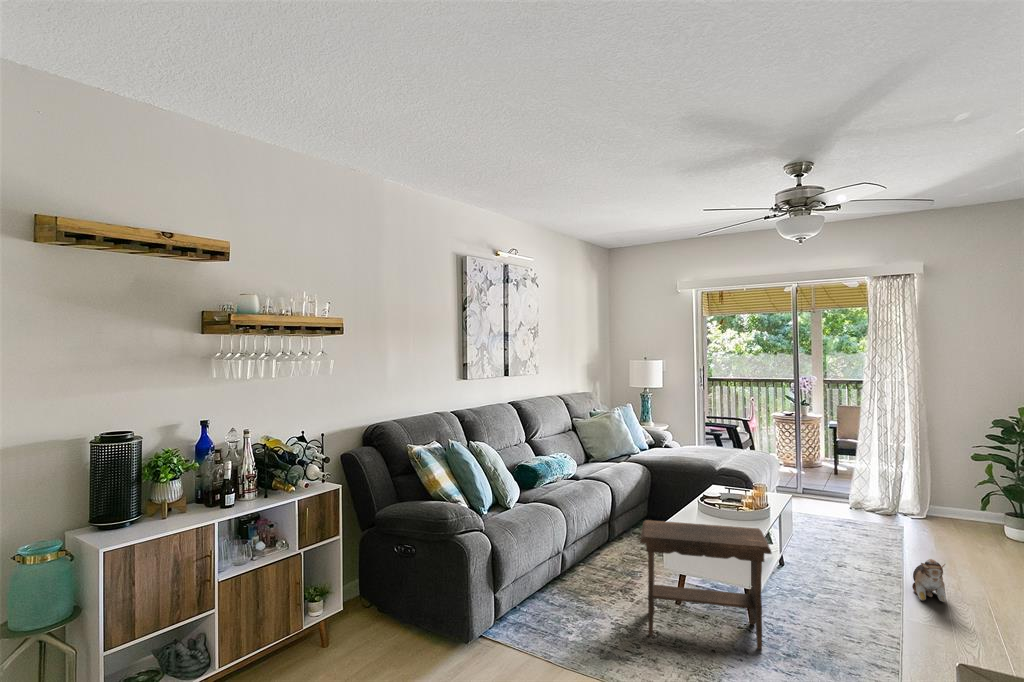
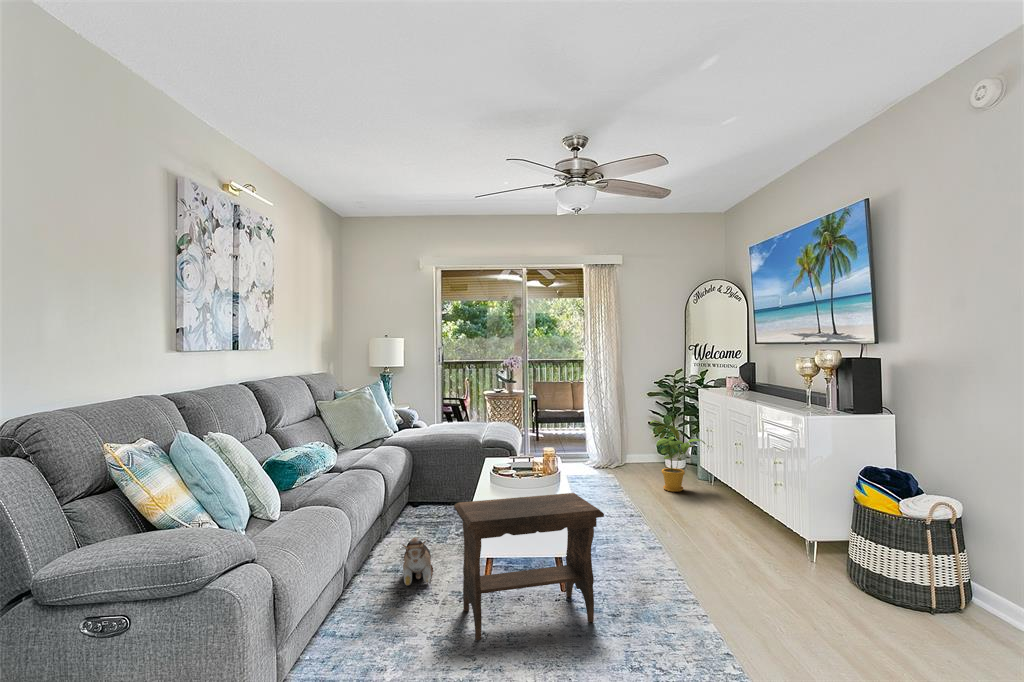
house plant: none [932,464,1013,553] -> present [650,420,705,492]
plush toy: present [912,559,946,602] -> present [403,538,433,586]

